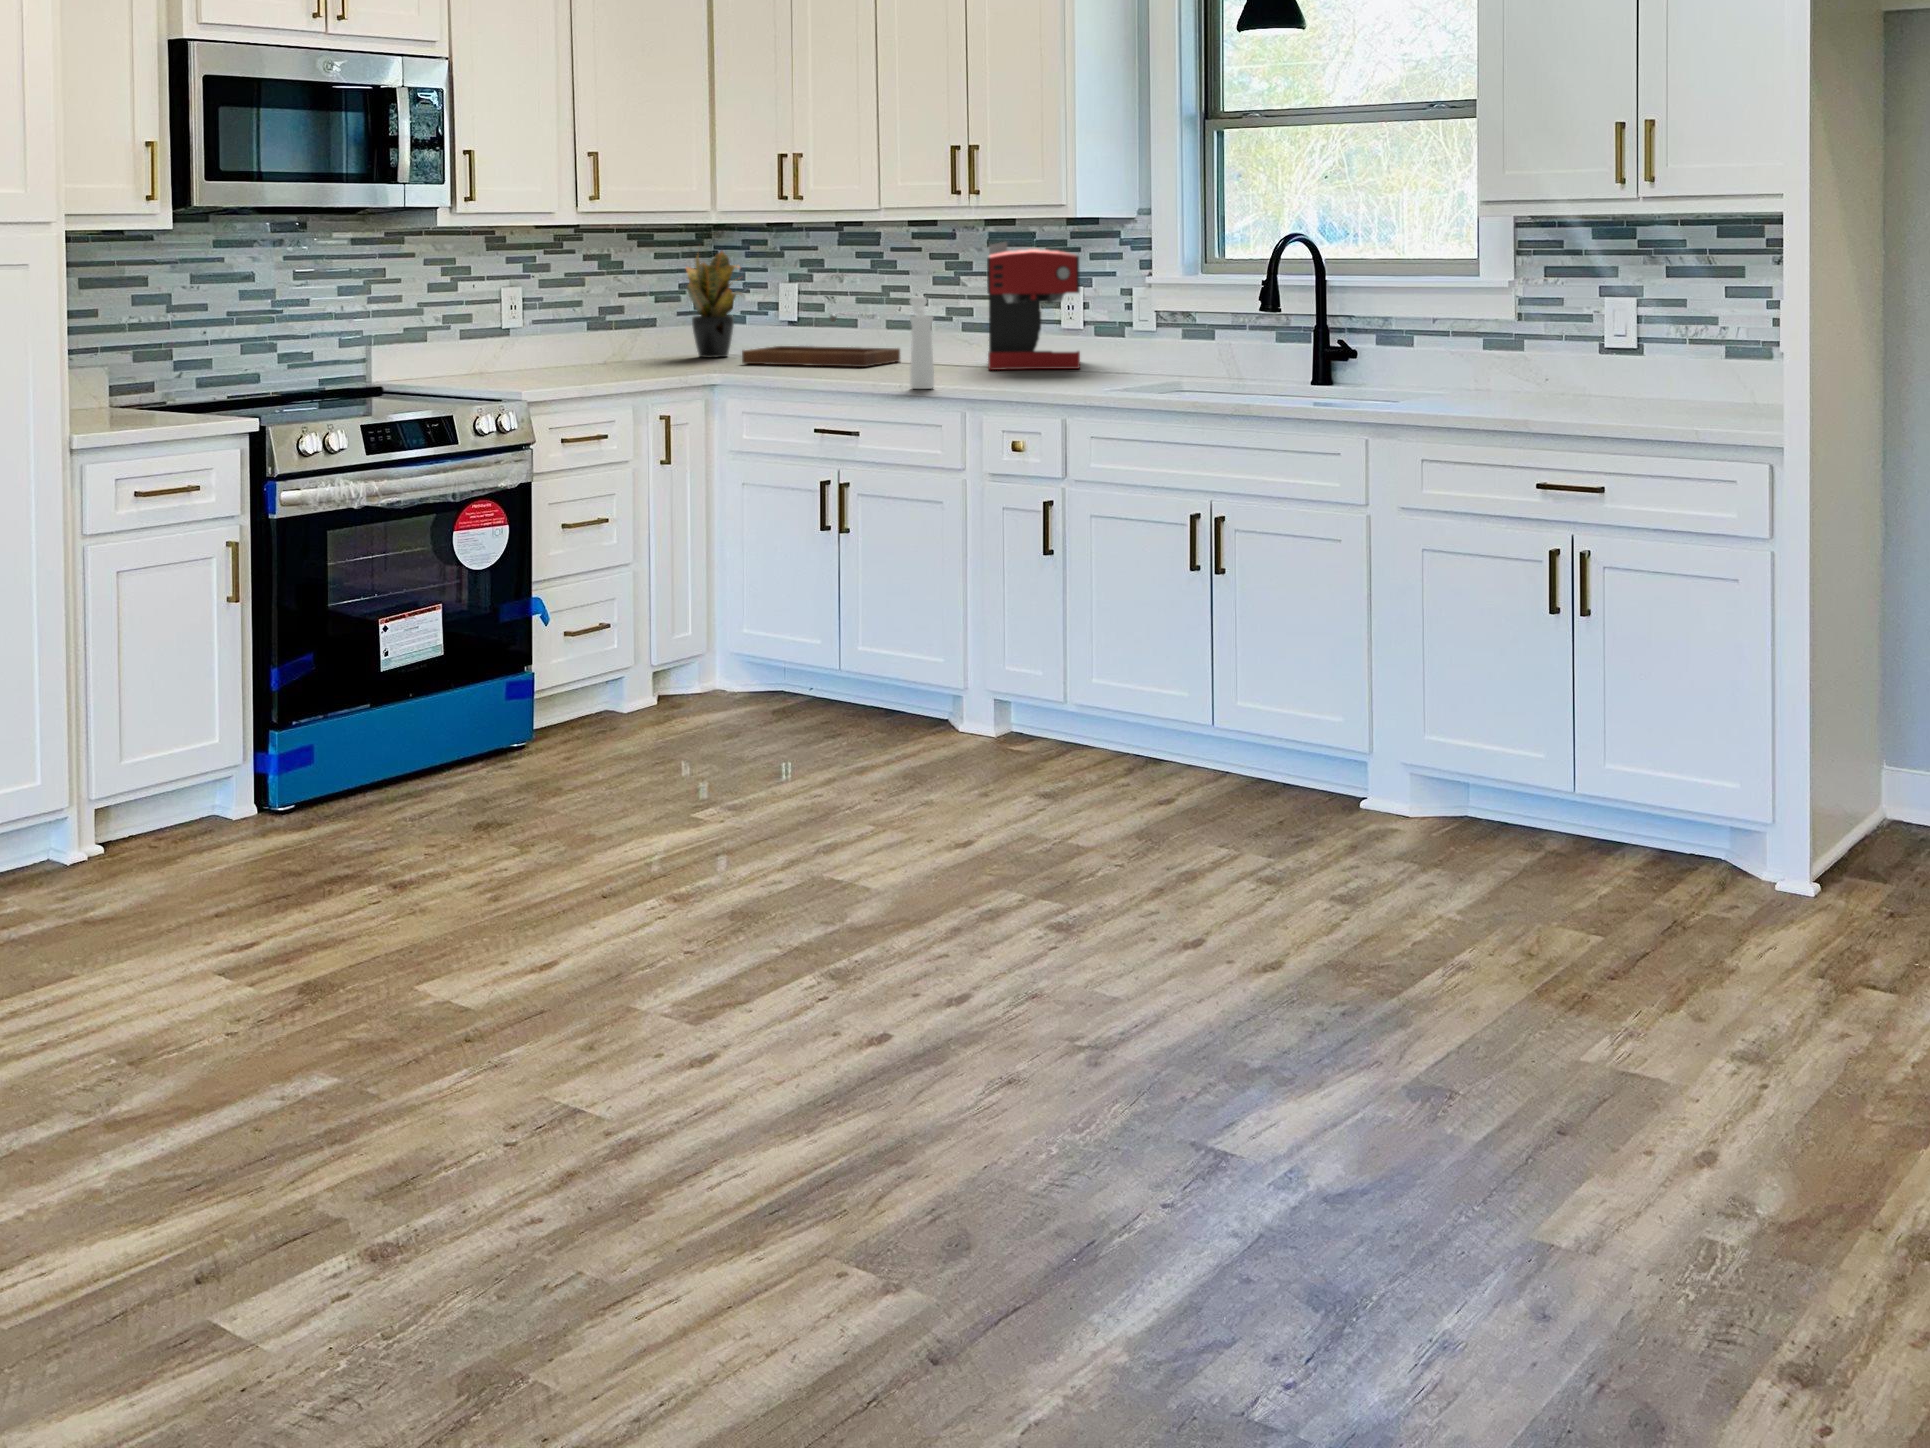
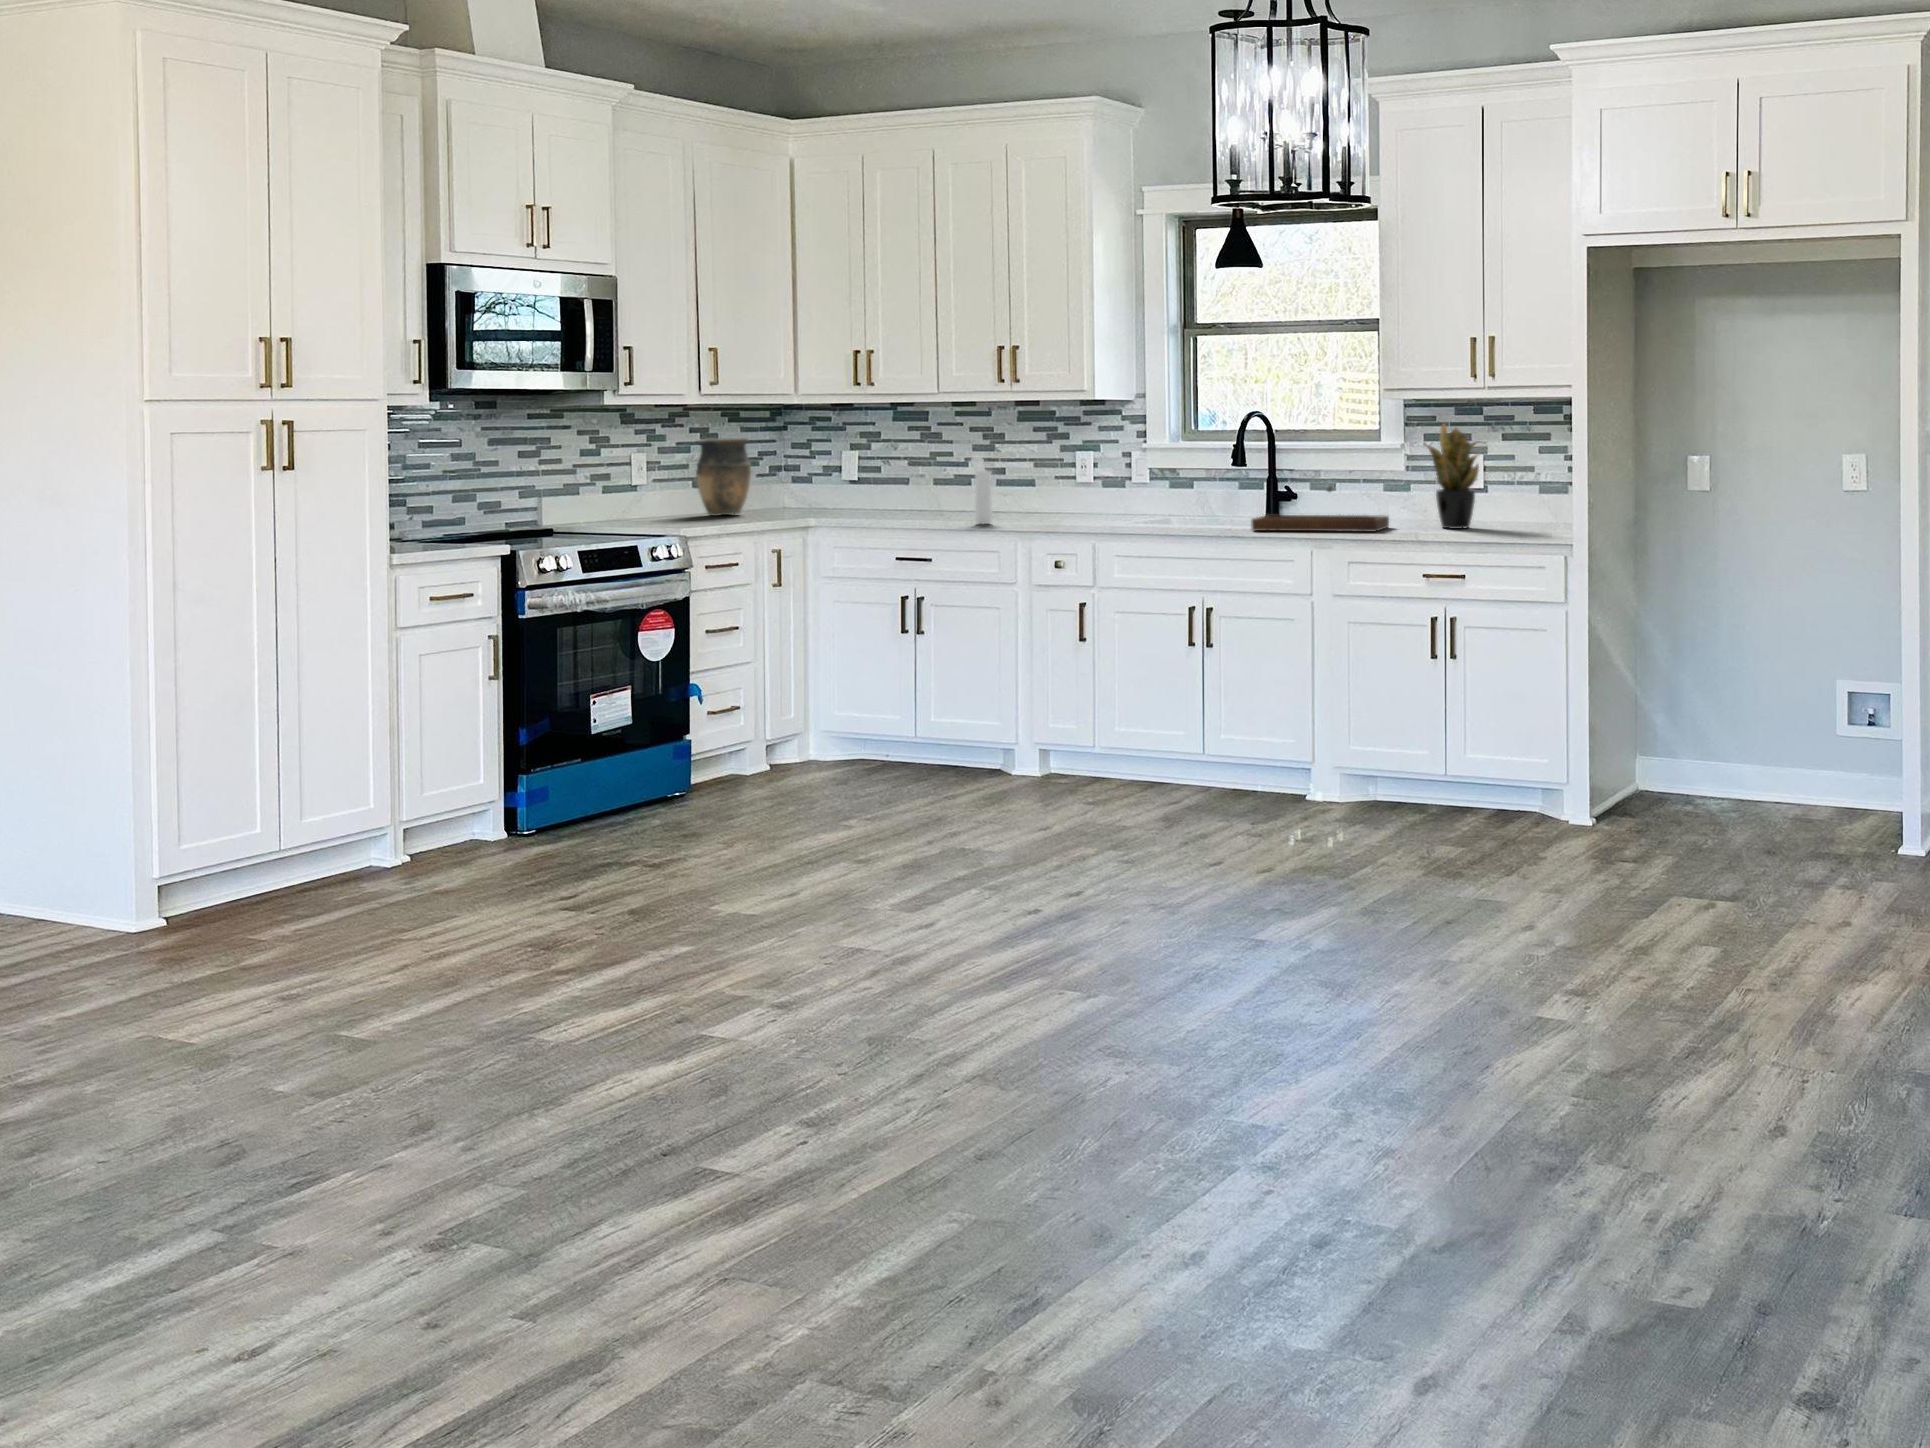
coffee maker: present [987,242,1080,370] -> none [1015,416,1089,513]
potted plant: present [686,251,742,358] -> present [1426,423,1482,529]
vase: none [585,267,654,367] -> present [696,438,751,516]
tray: present [742,314,900,367] -> present [1251,486,1389,532]

